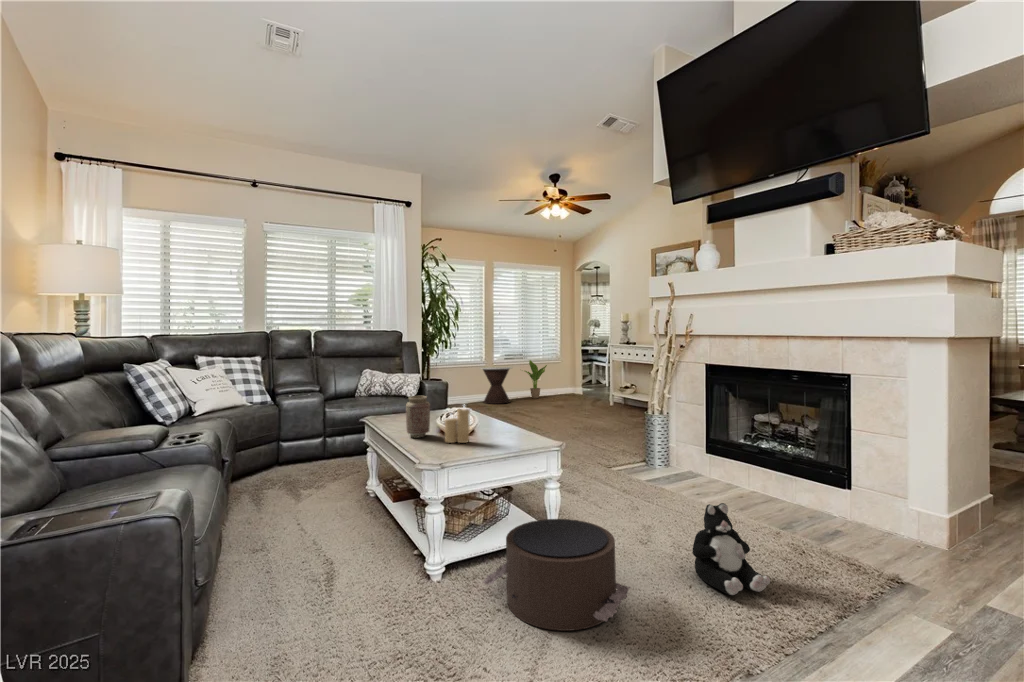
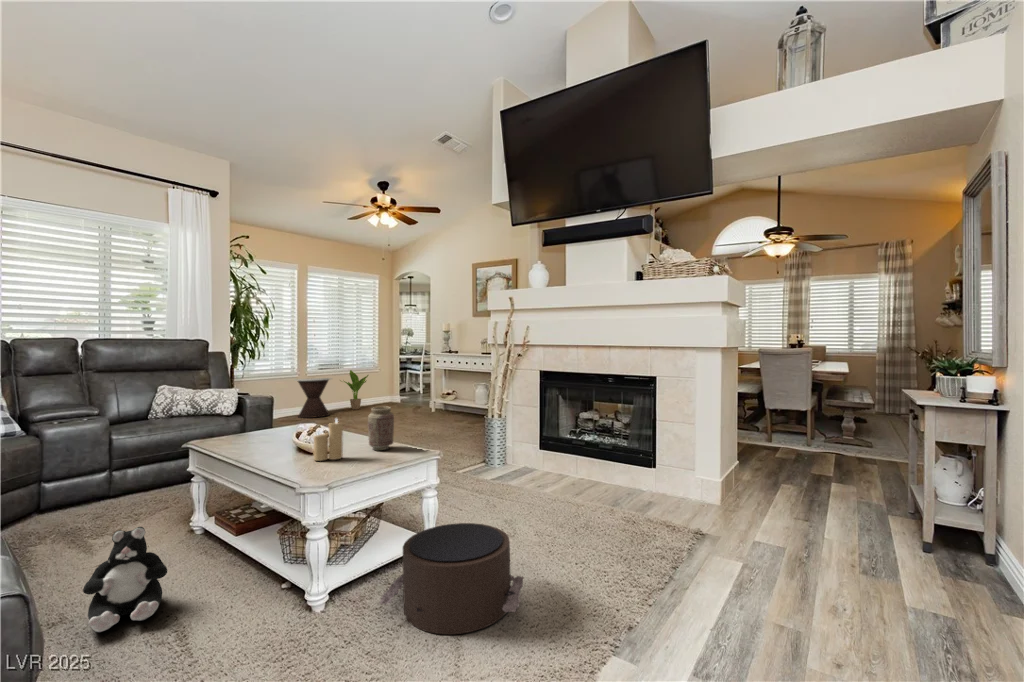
vase: present [406,396,430,437] -> present [368,406,394,450]
plush toy: present [693,503,770,595] -> present [83,527,167,632]

